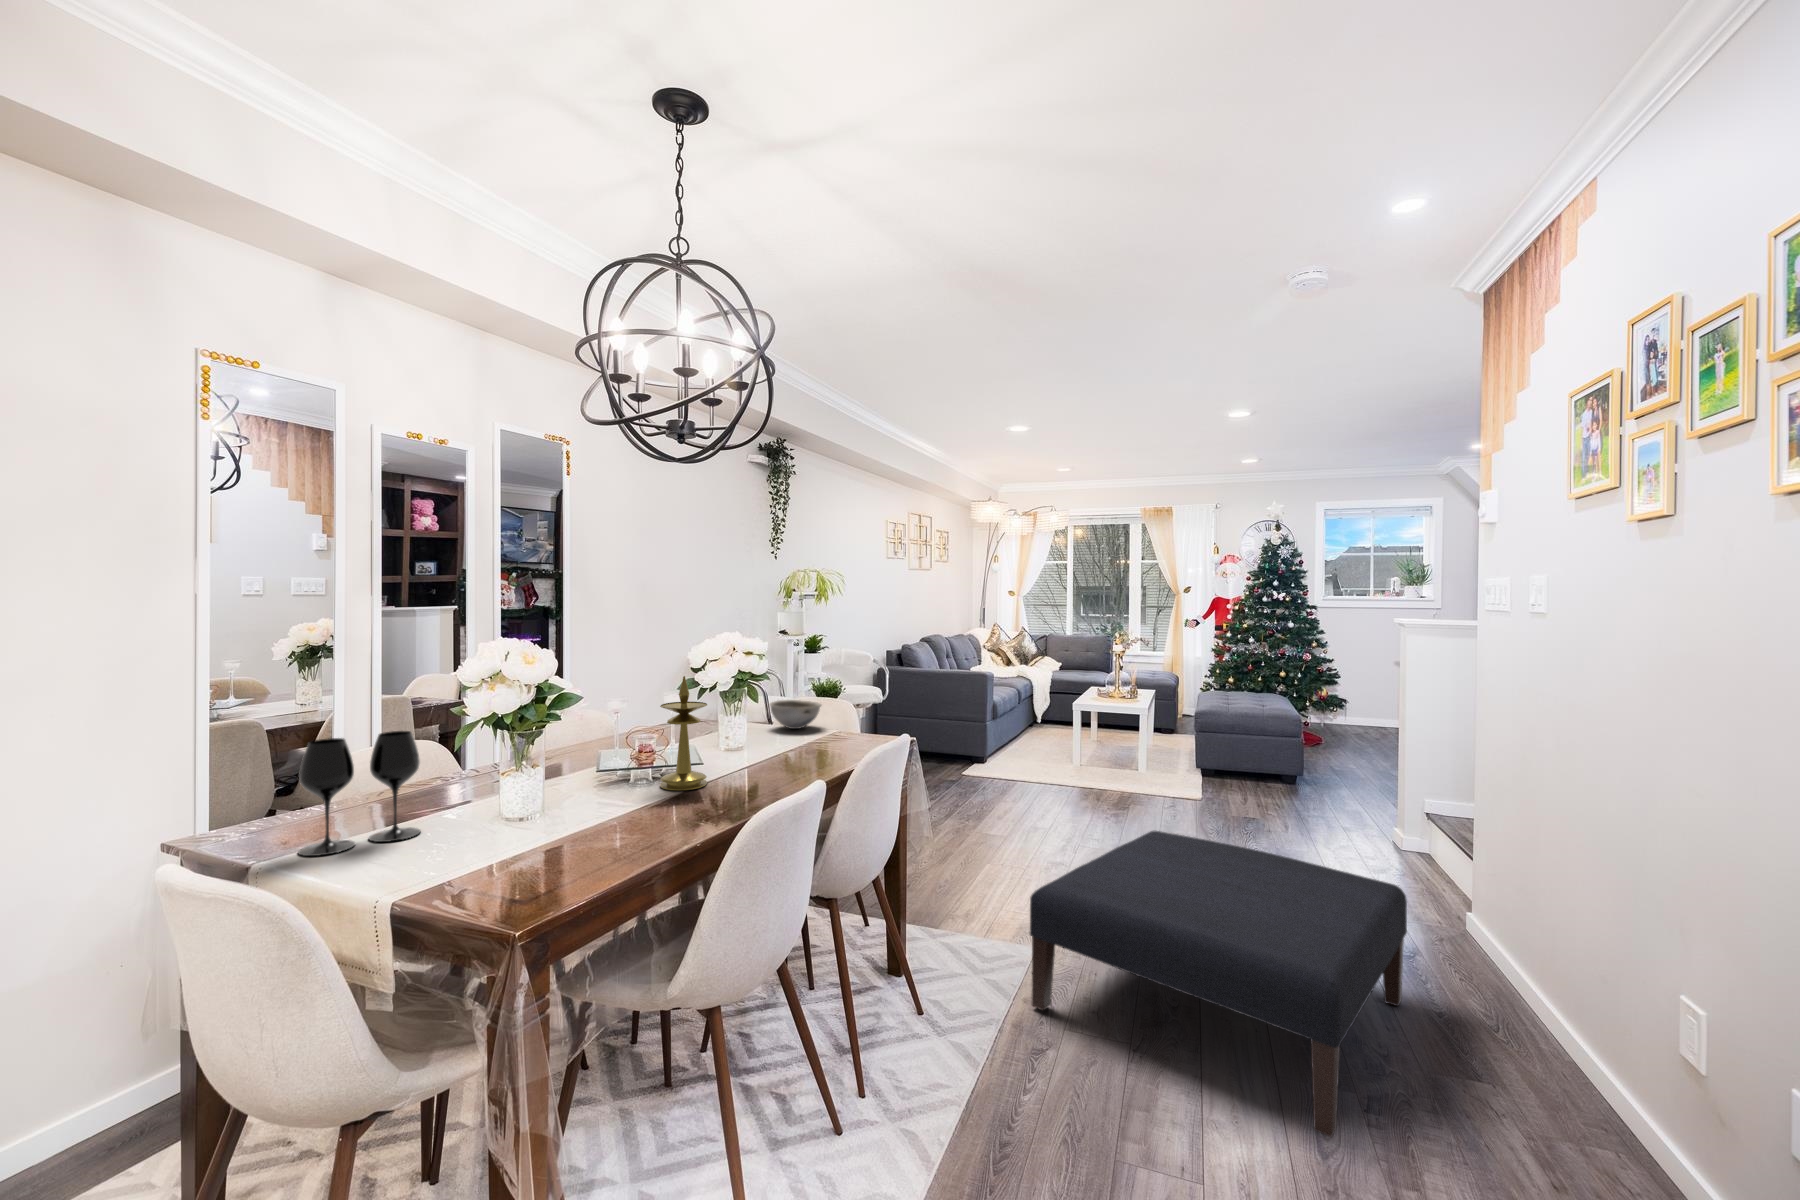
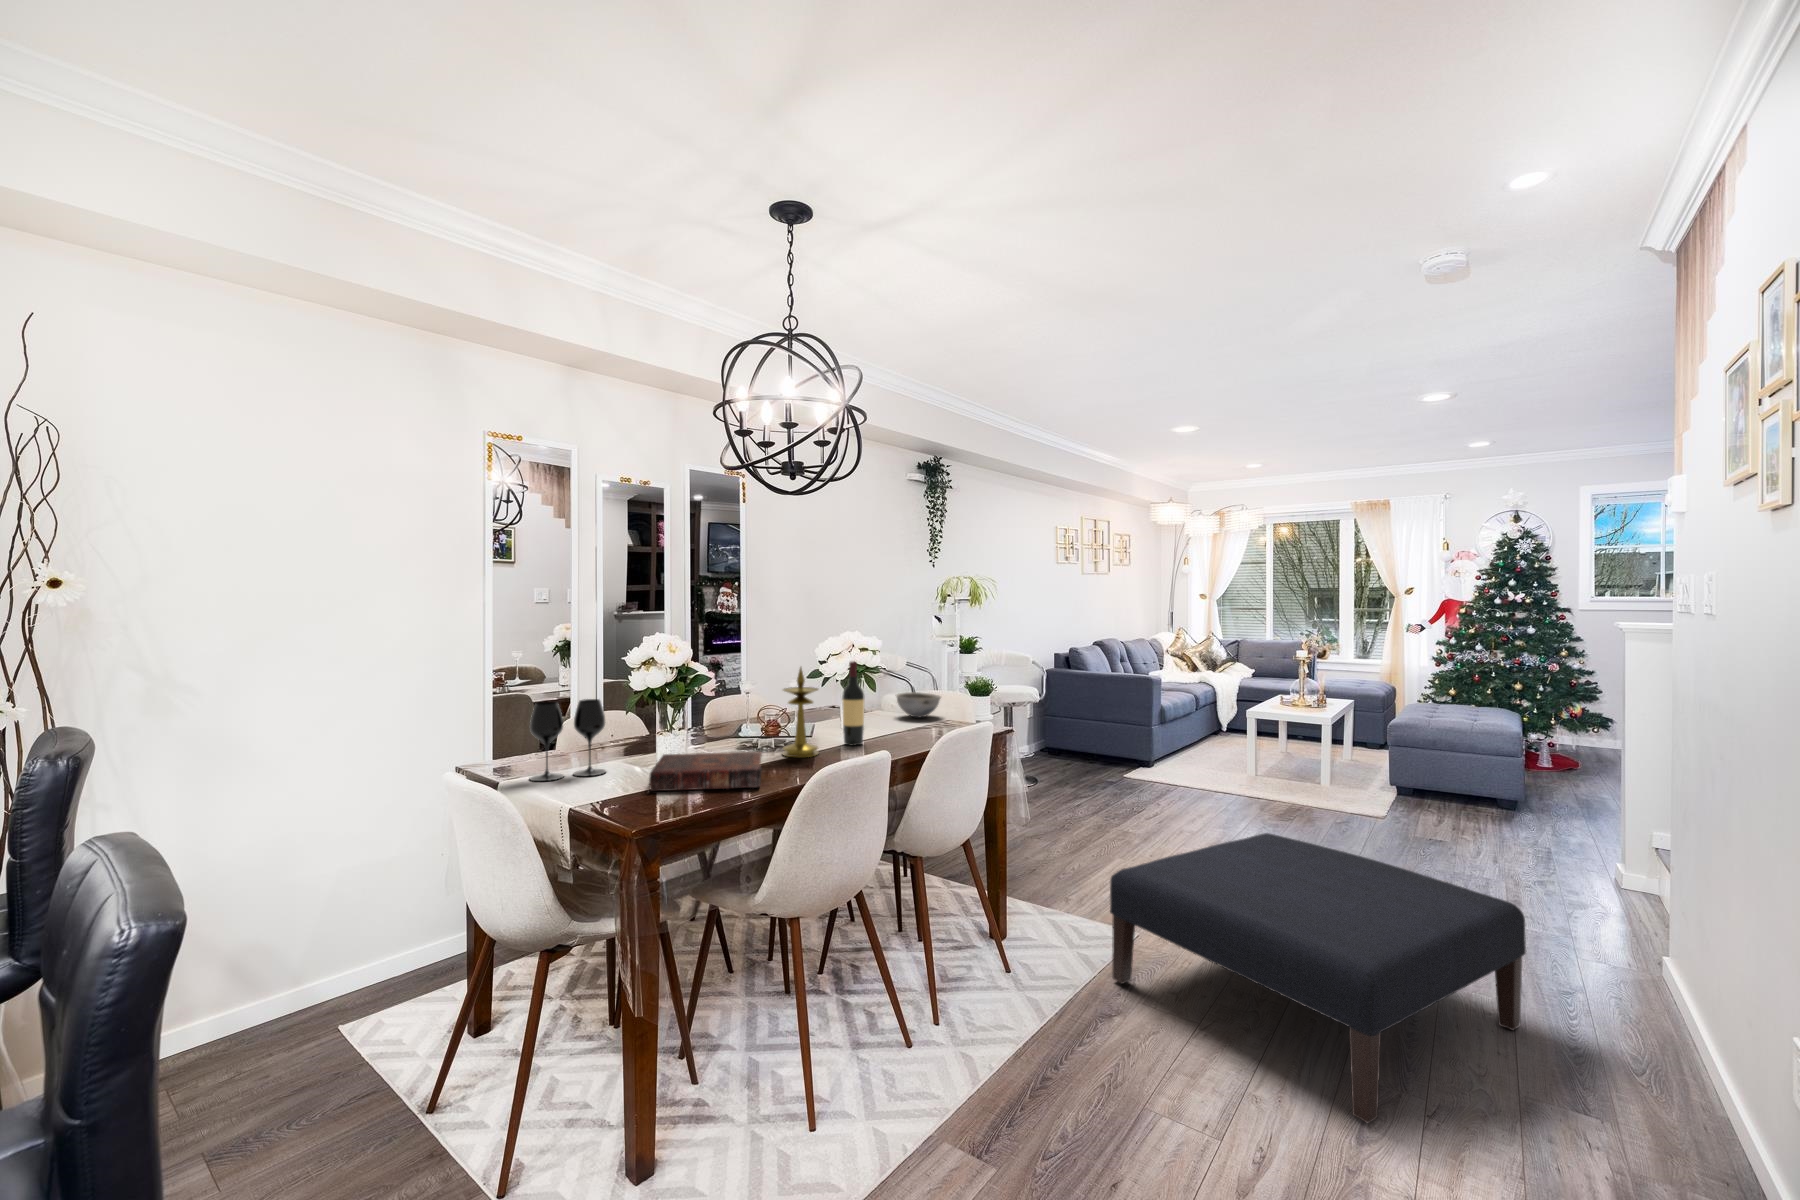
wine bottle: none [729,668,755,769] -> present [842,661,864,746]
book: none [501,788,658,858] -> present [649,752,762,791]

